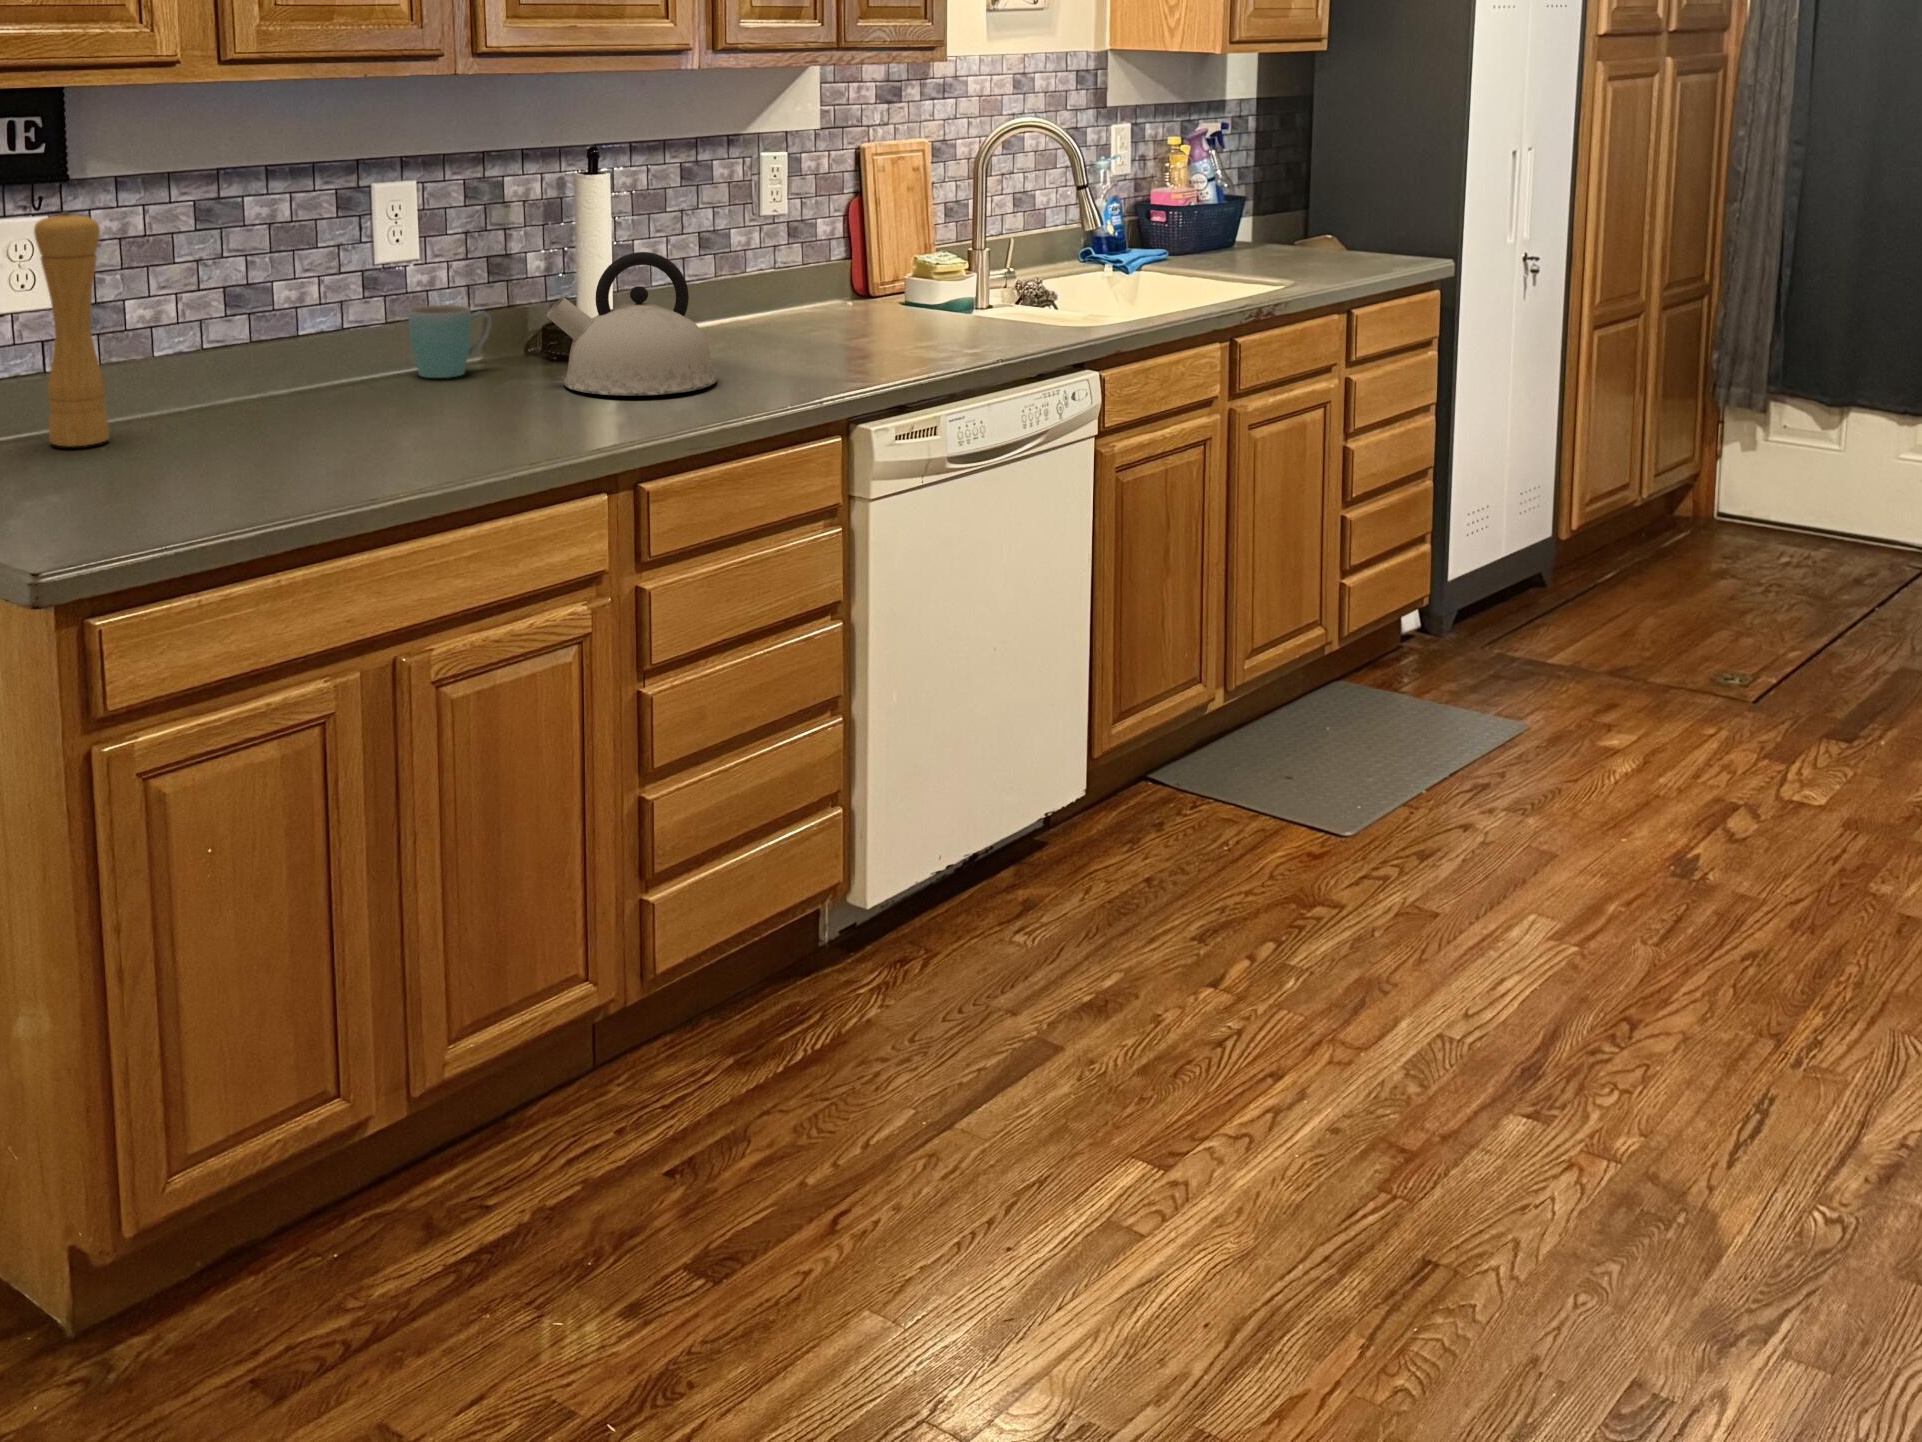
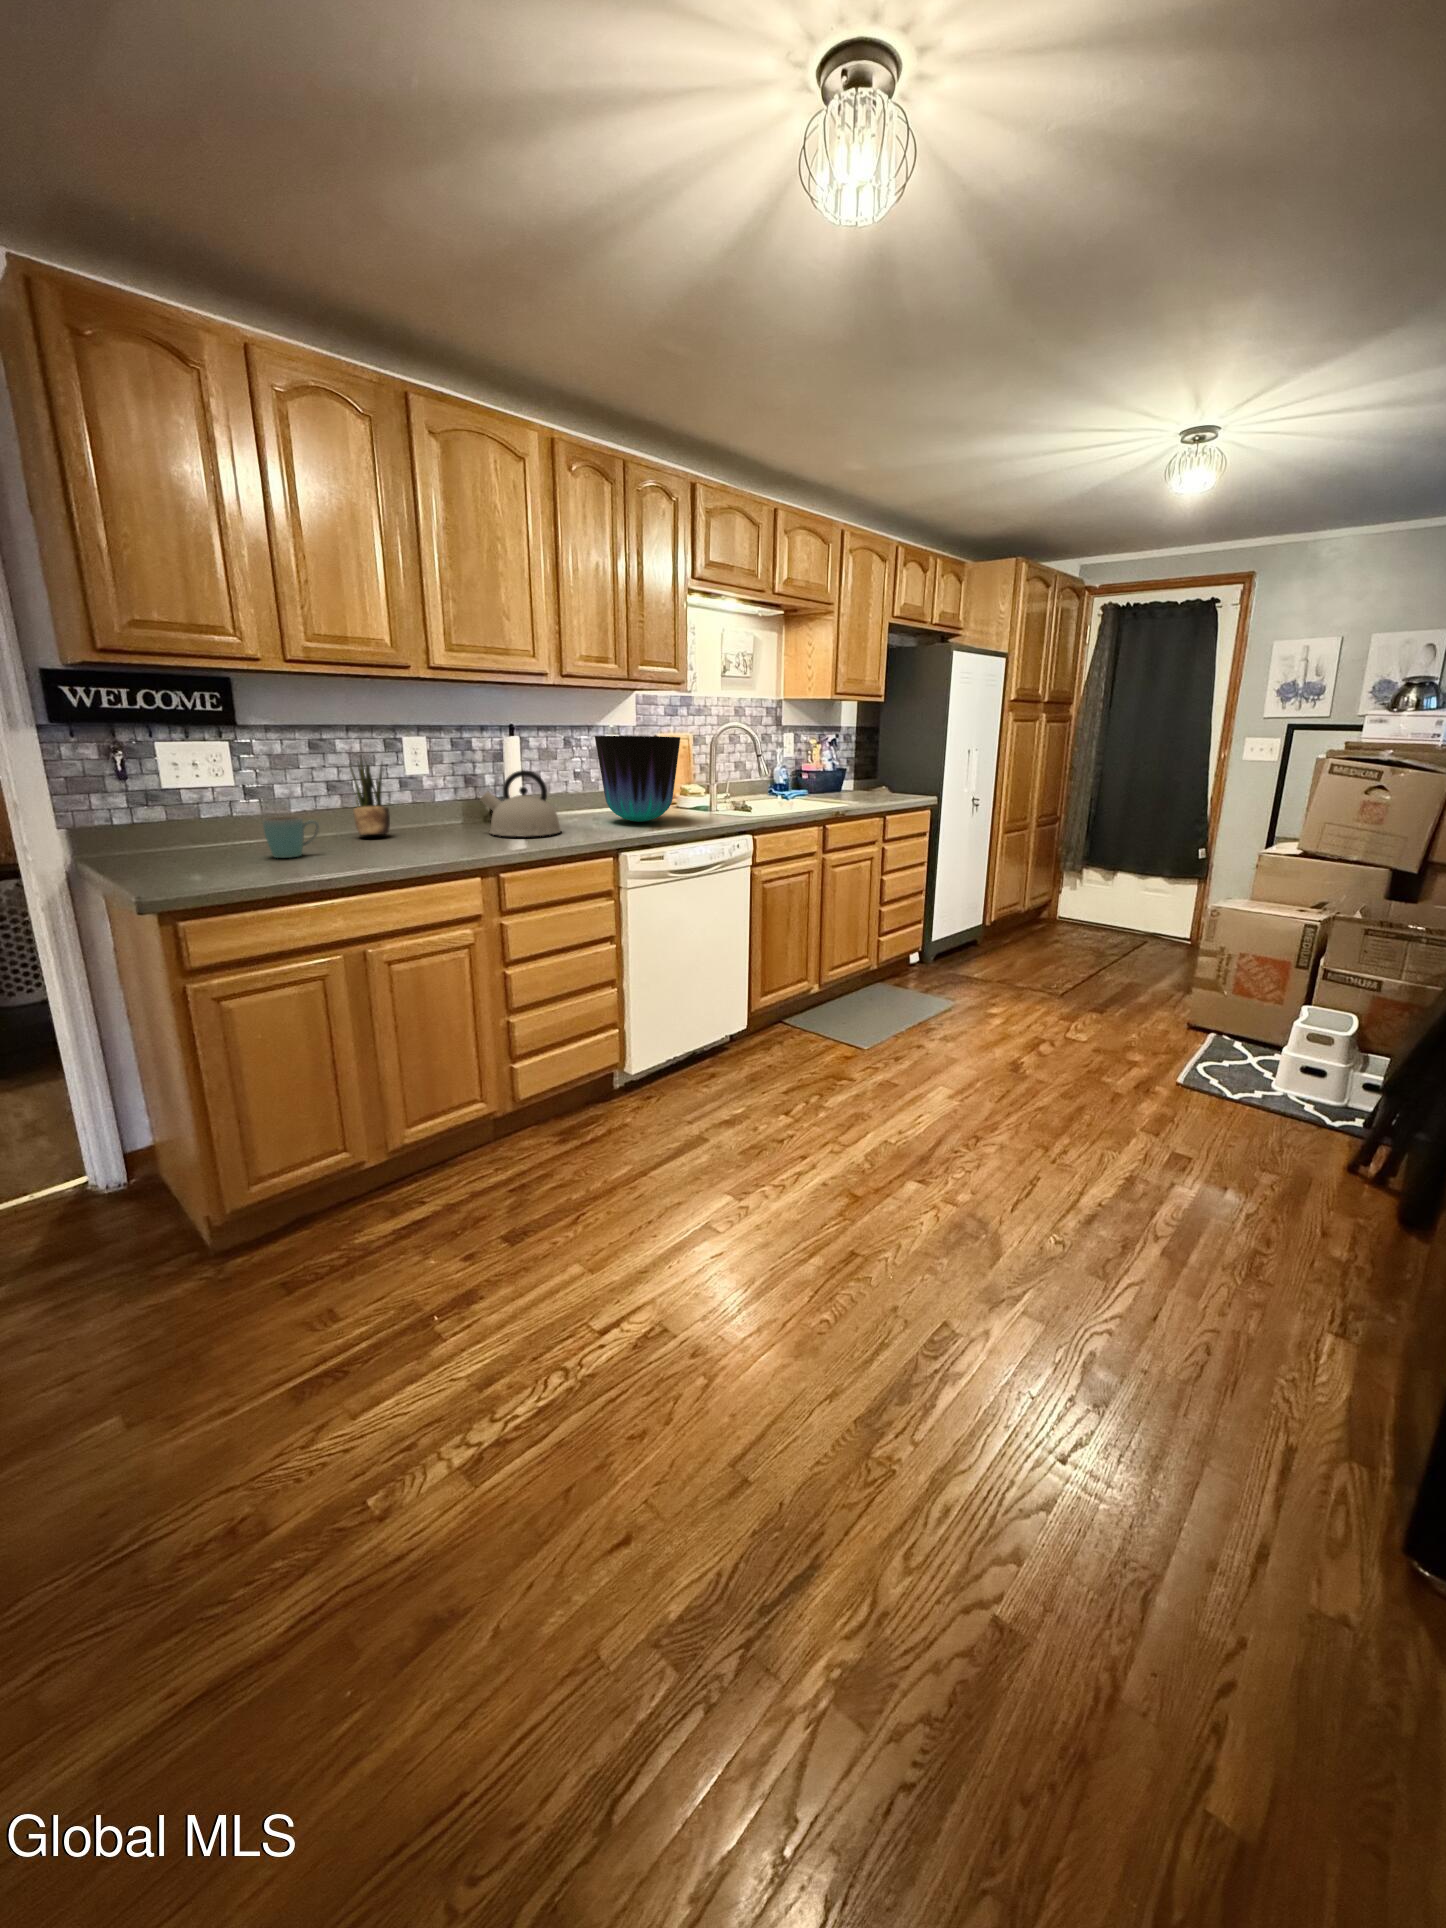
vase: none [768,160,951,348] -> present [595,736,680,822]
pepper mill: present [34,212,109,447] -> none [208,737,256,850]
potted plant: none [284,227,362,401] -> present [350,756,390,835]
mug: present [409,305,491,378] -> present [263,816,319,858]

